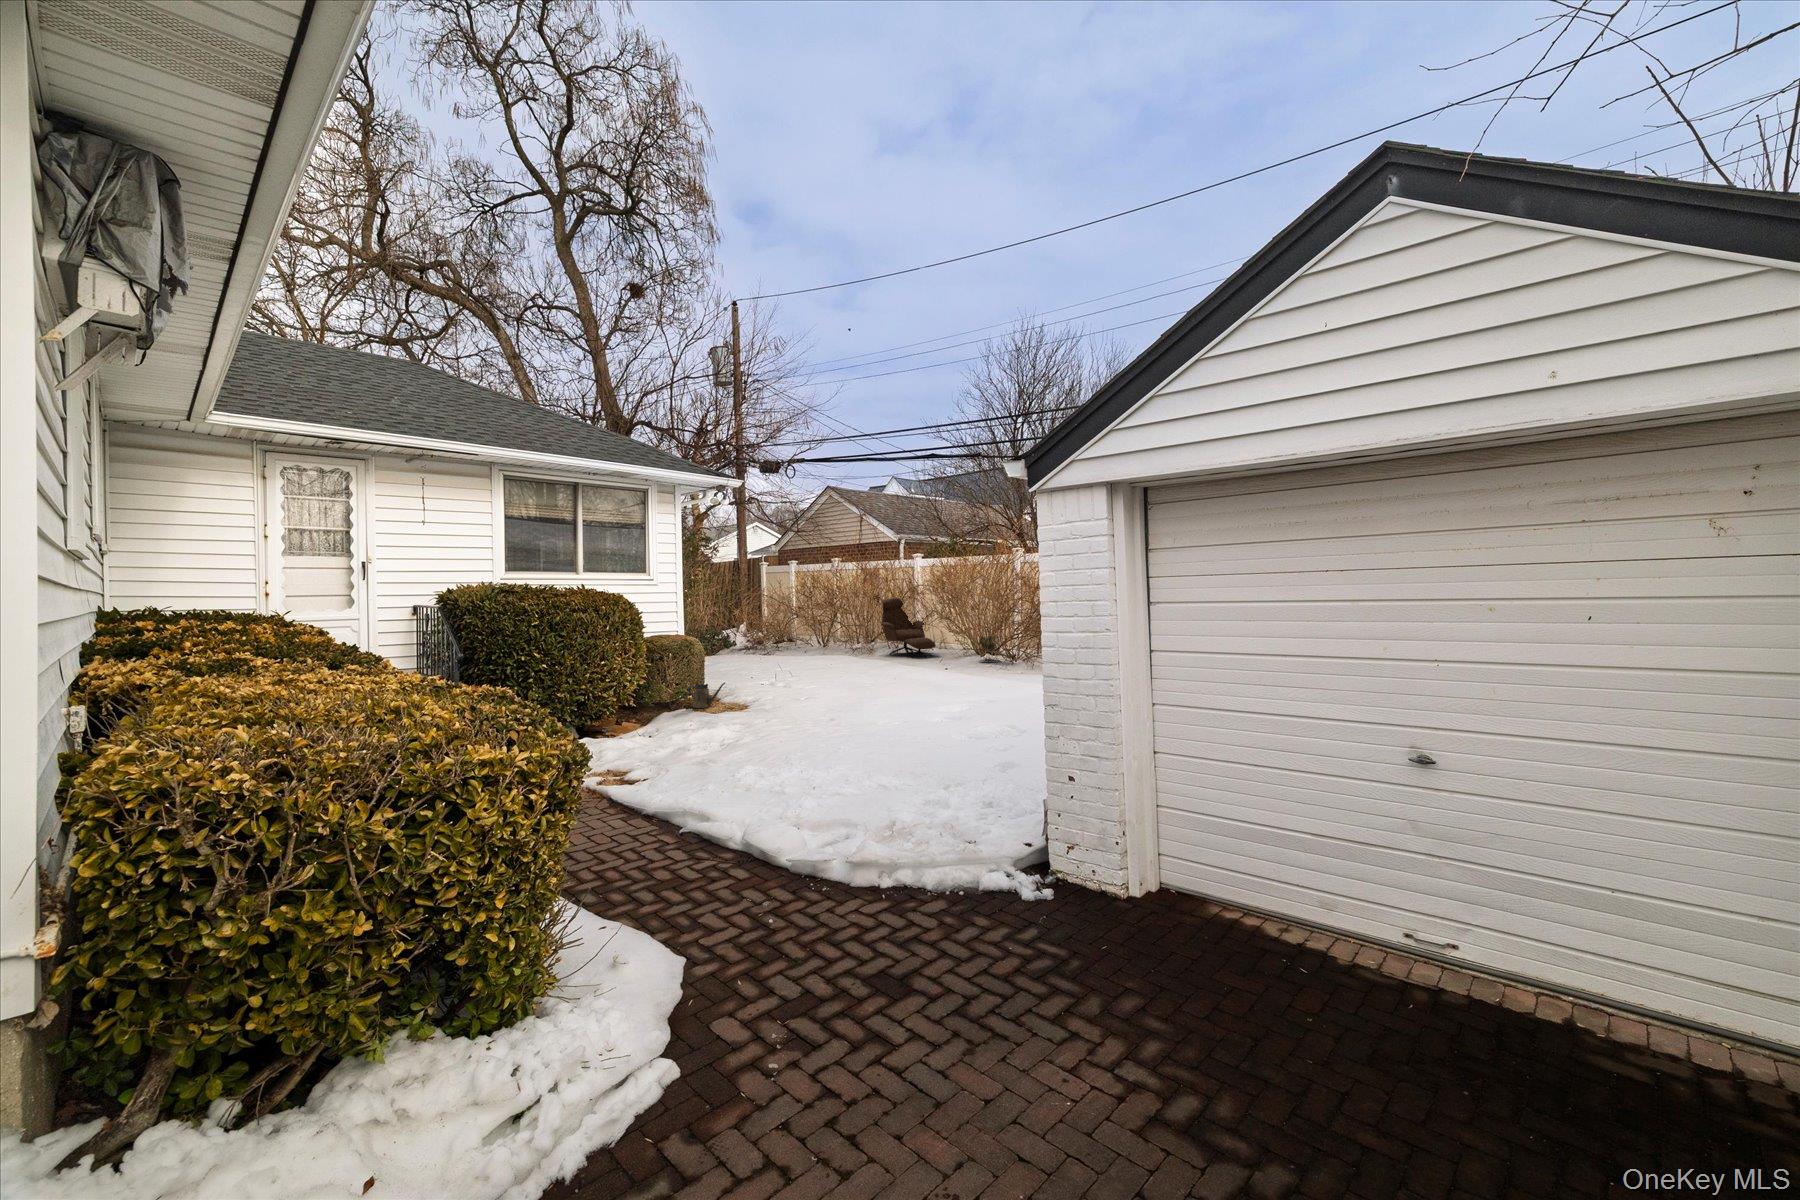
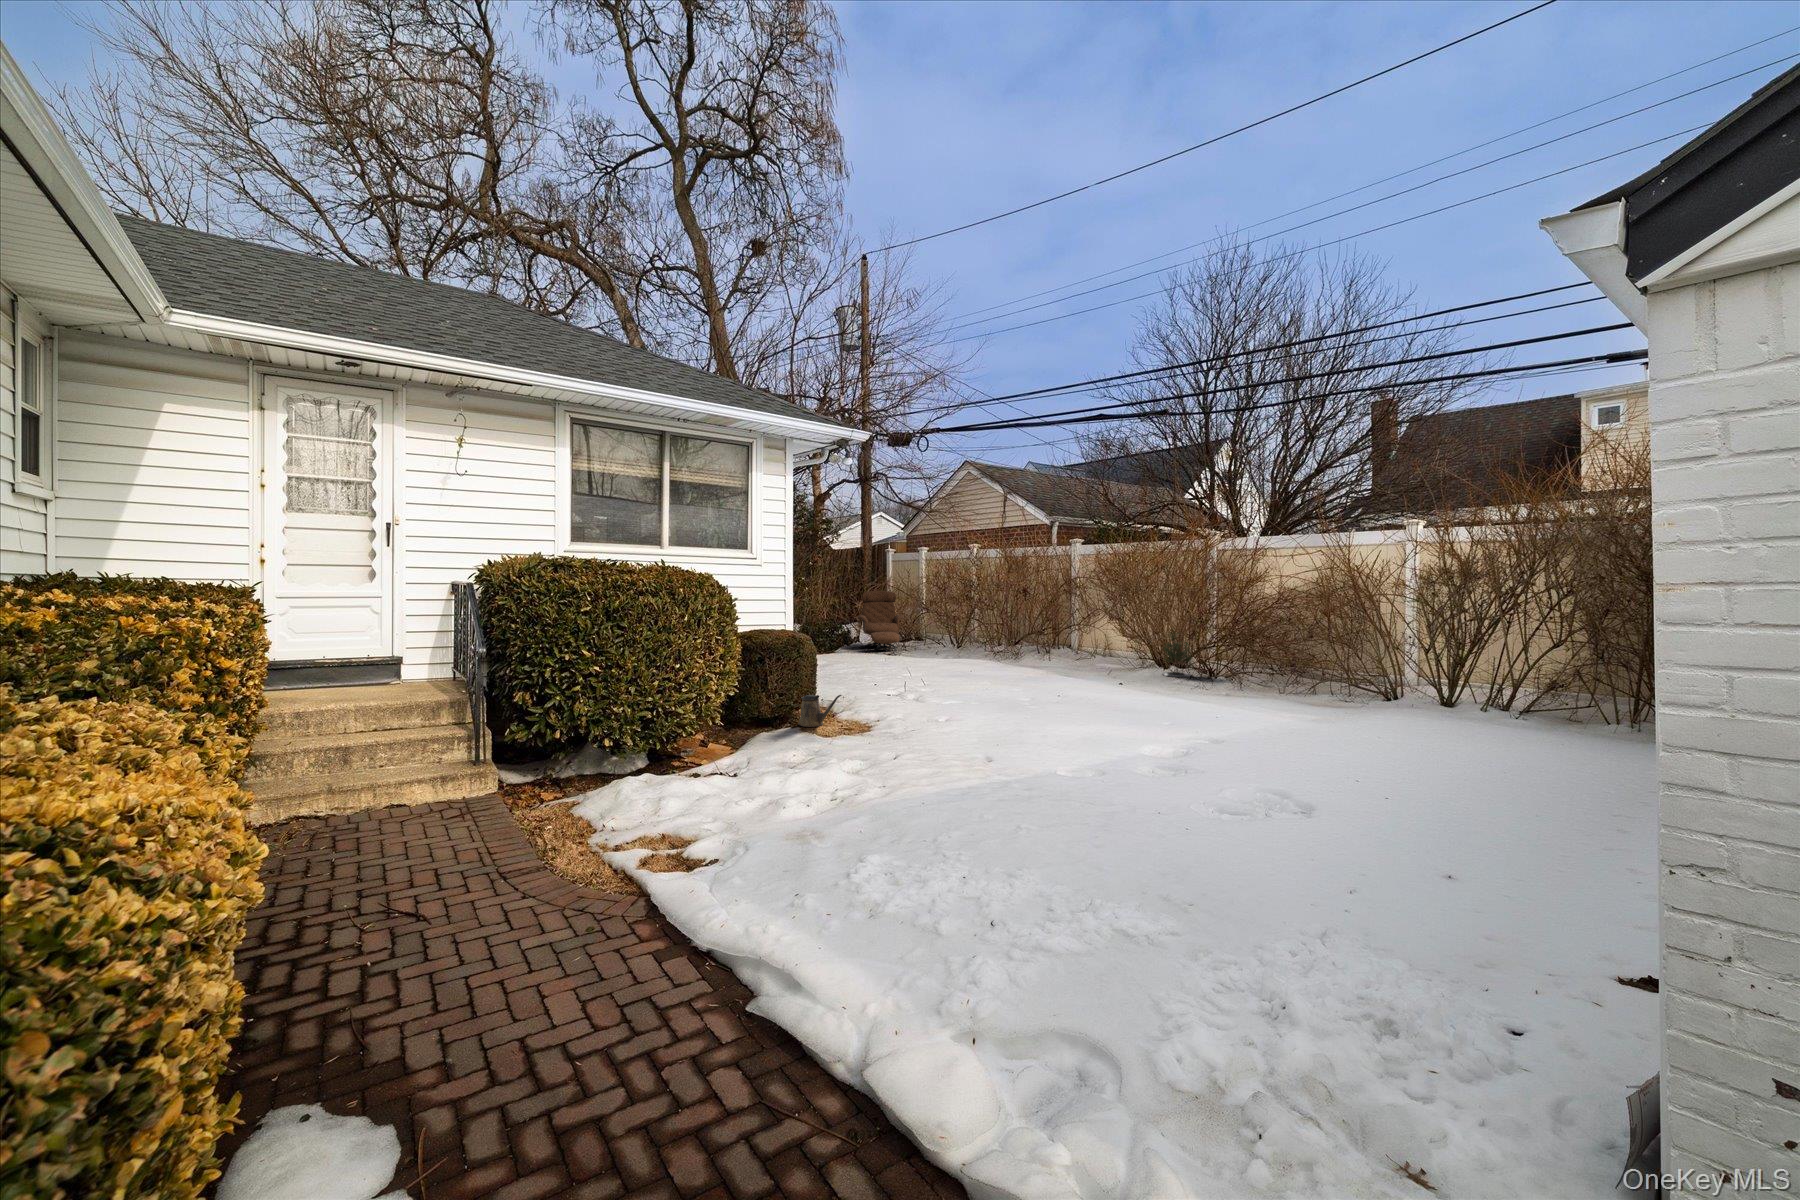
lounge chair: present [881,598,935,657] -> present [858,591,904,652]

